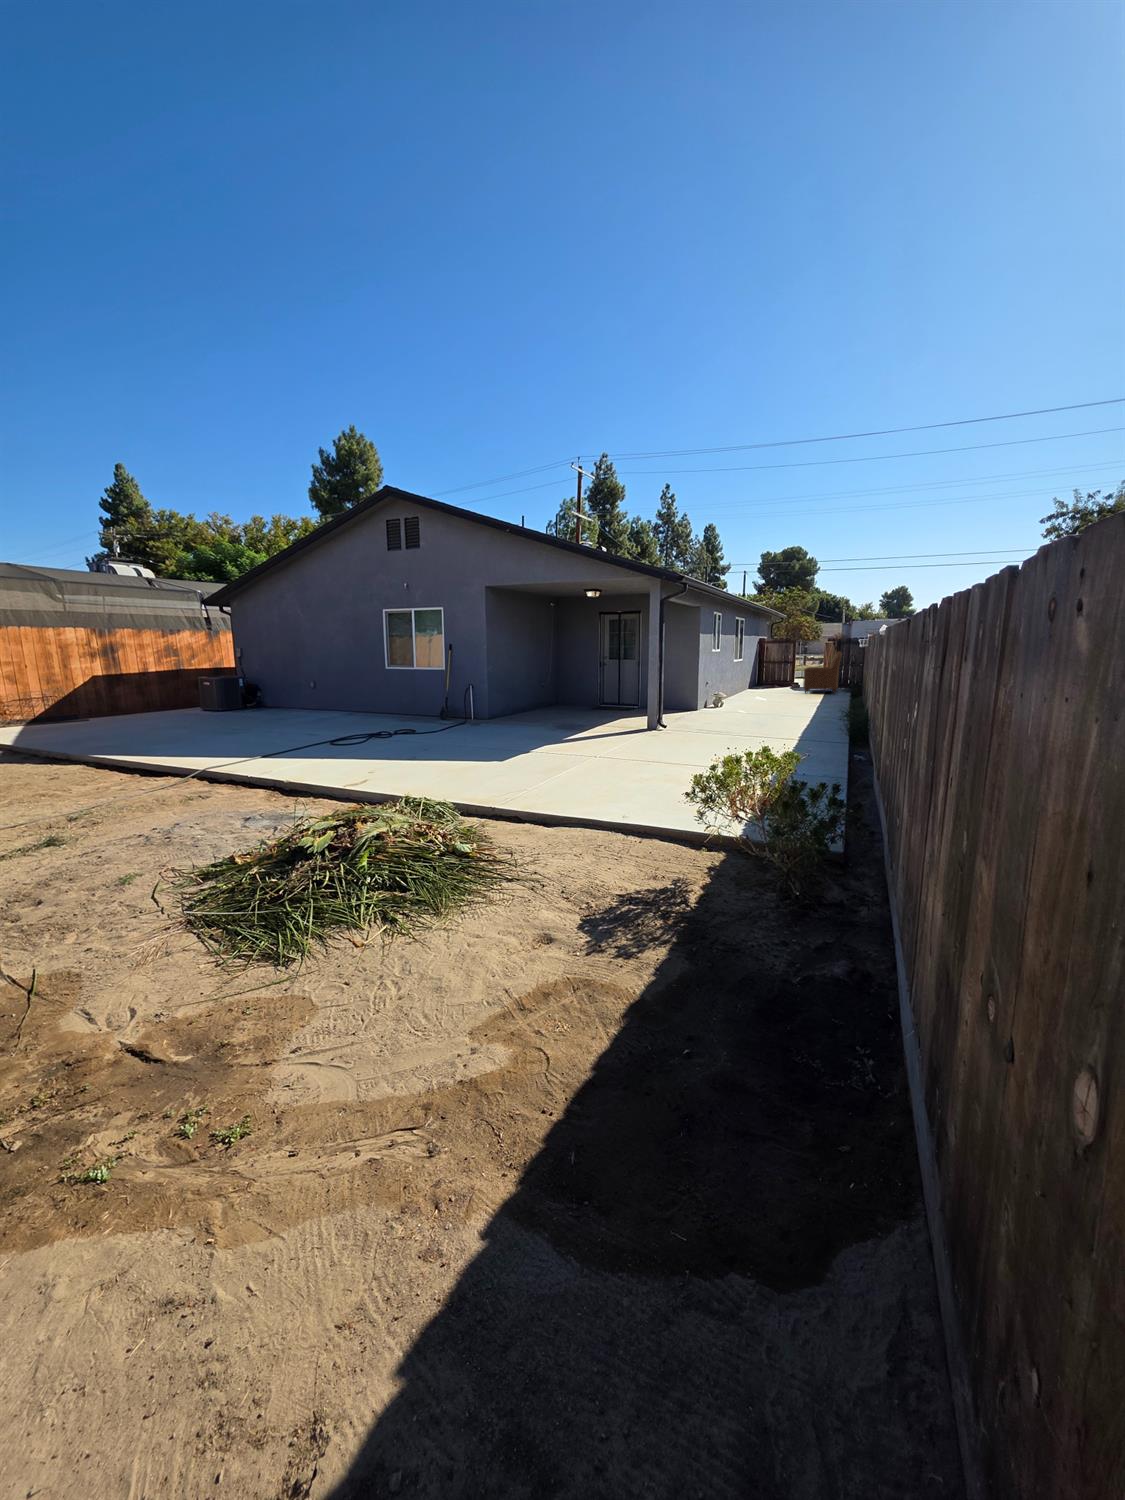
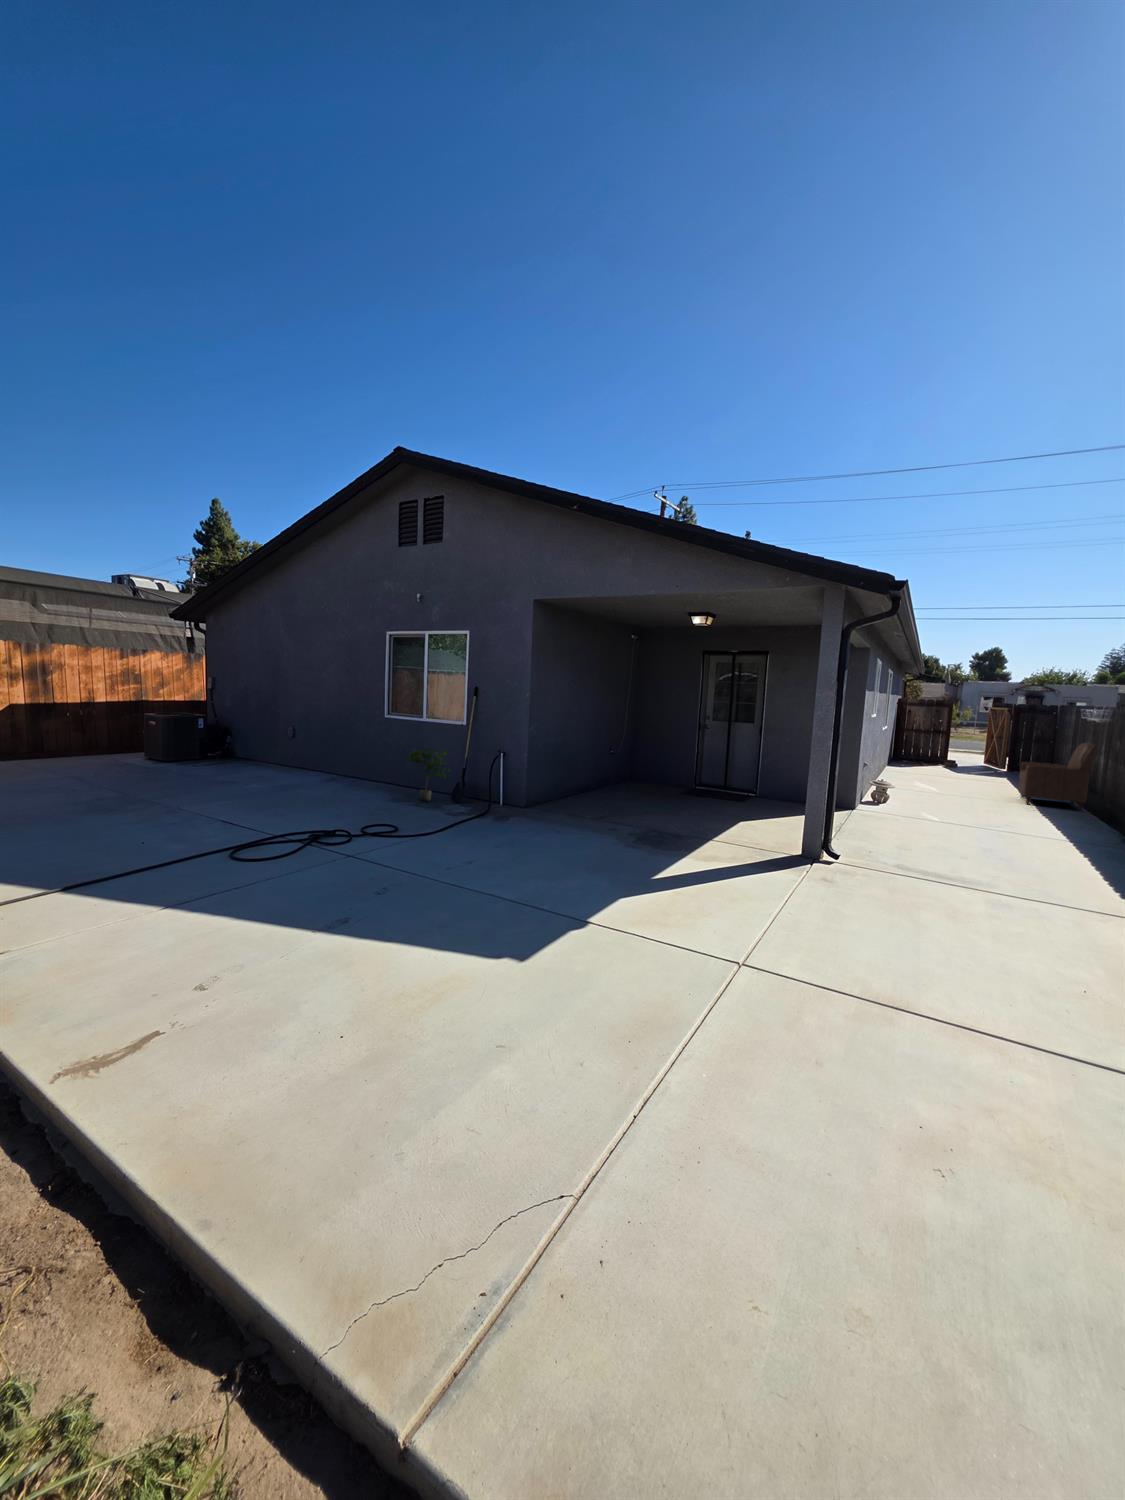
potted plant: none [410,683,439,717] -> present [407,749,446,801]

